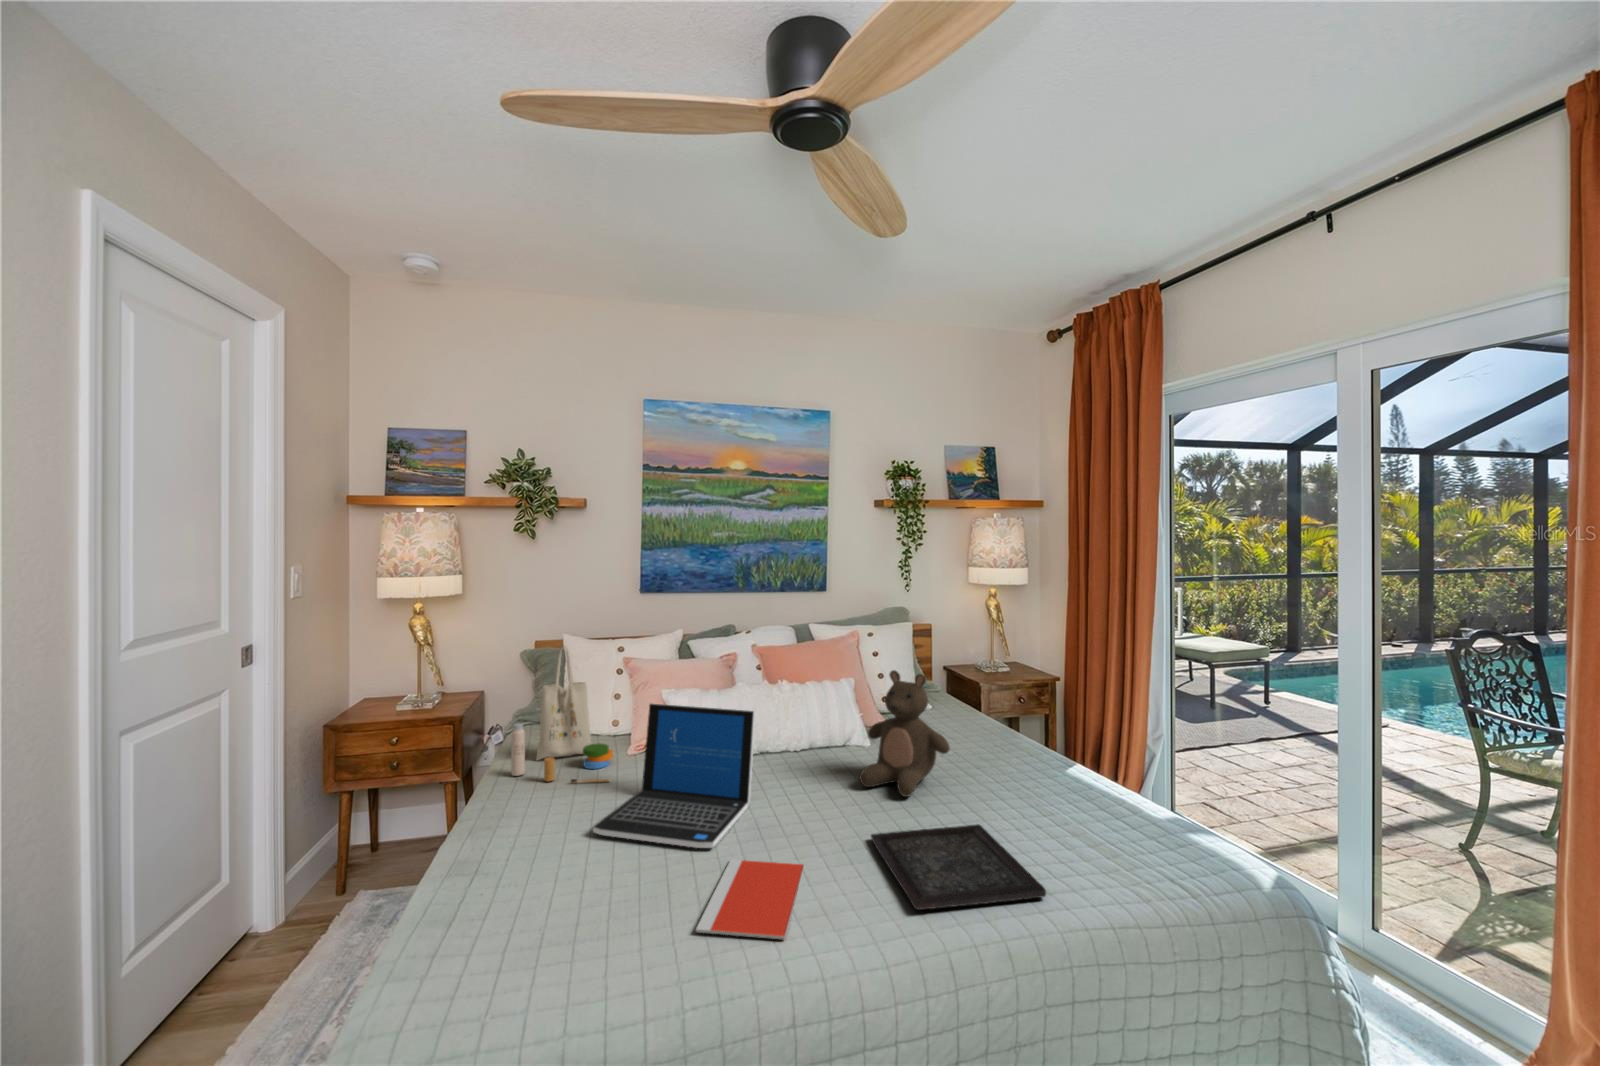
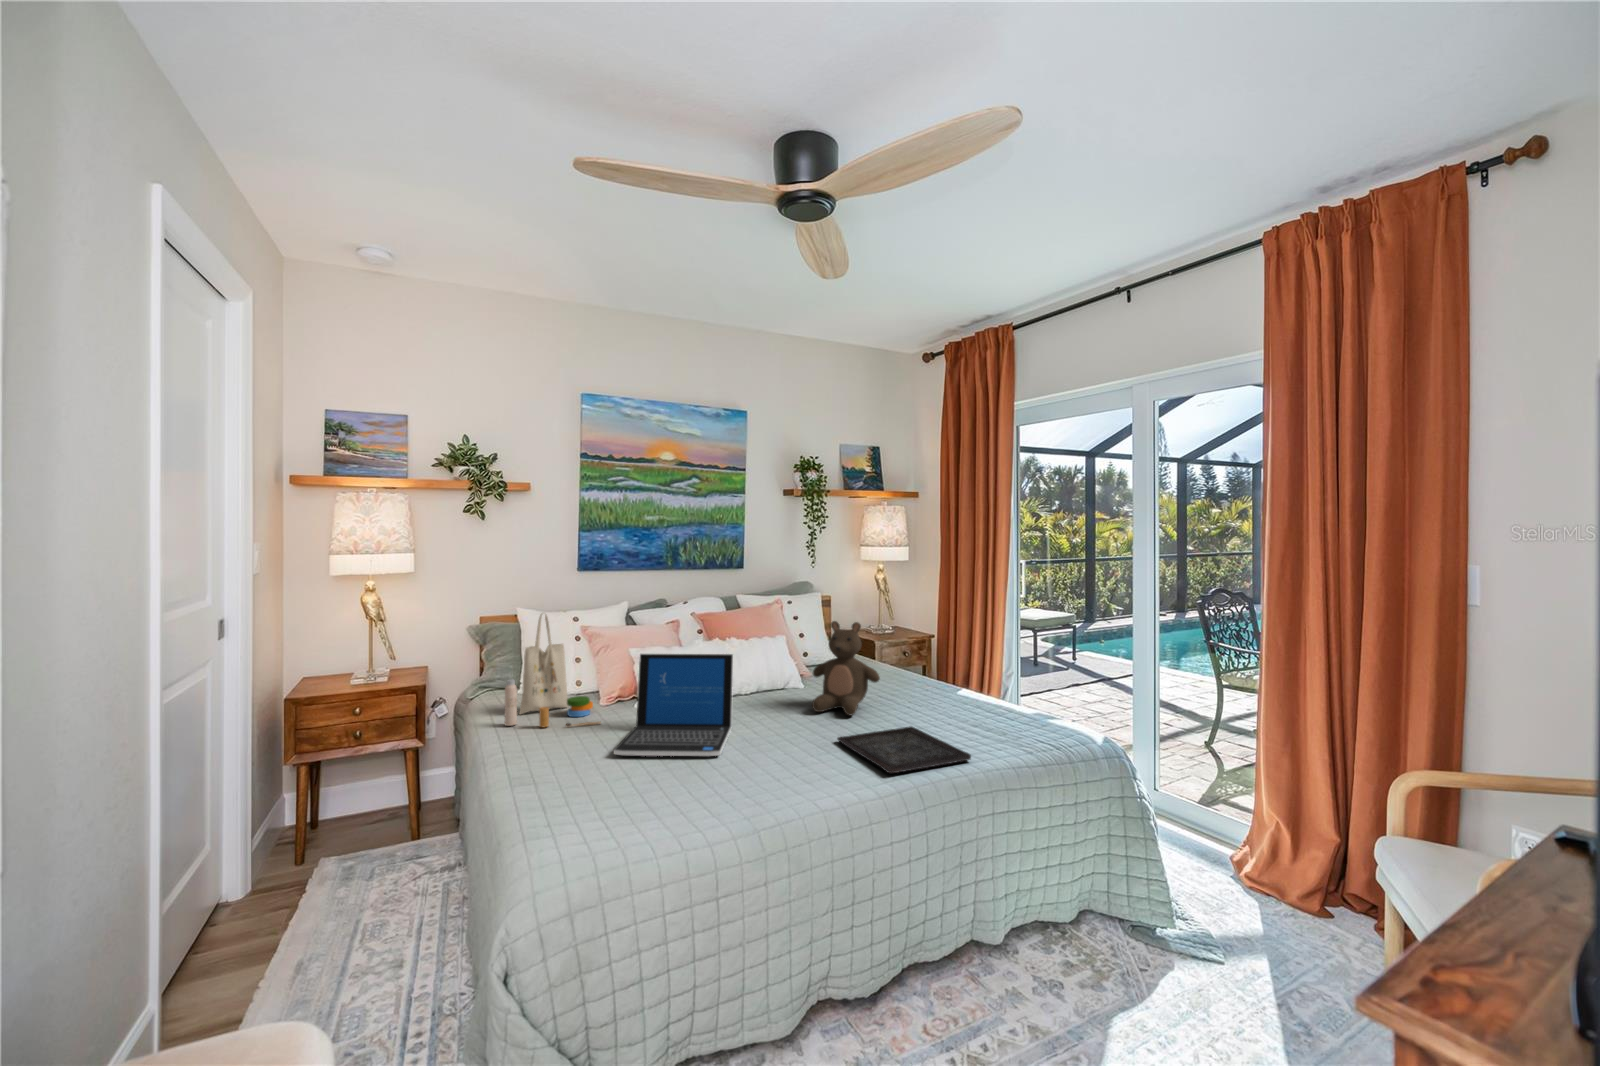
notebook: present [696,860,804,939] -> none [738,759,806,800]

